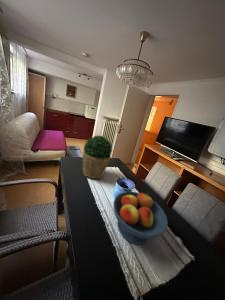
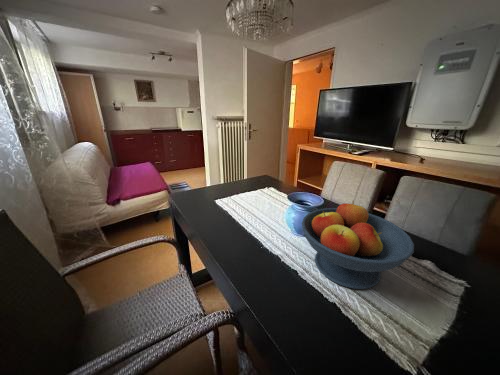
potted plant: present [83,136,112,179] -> none [209,133,261,213]

